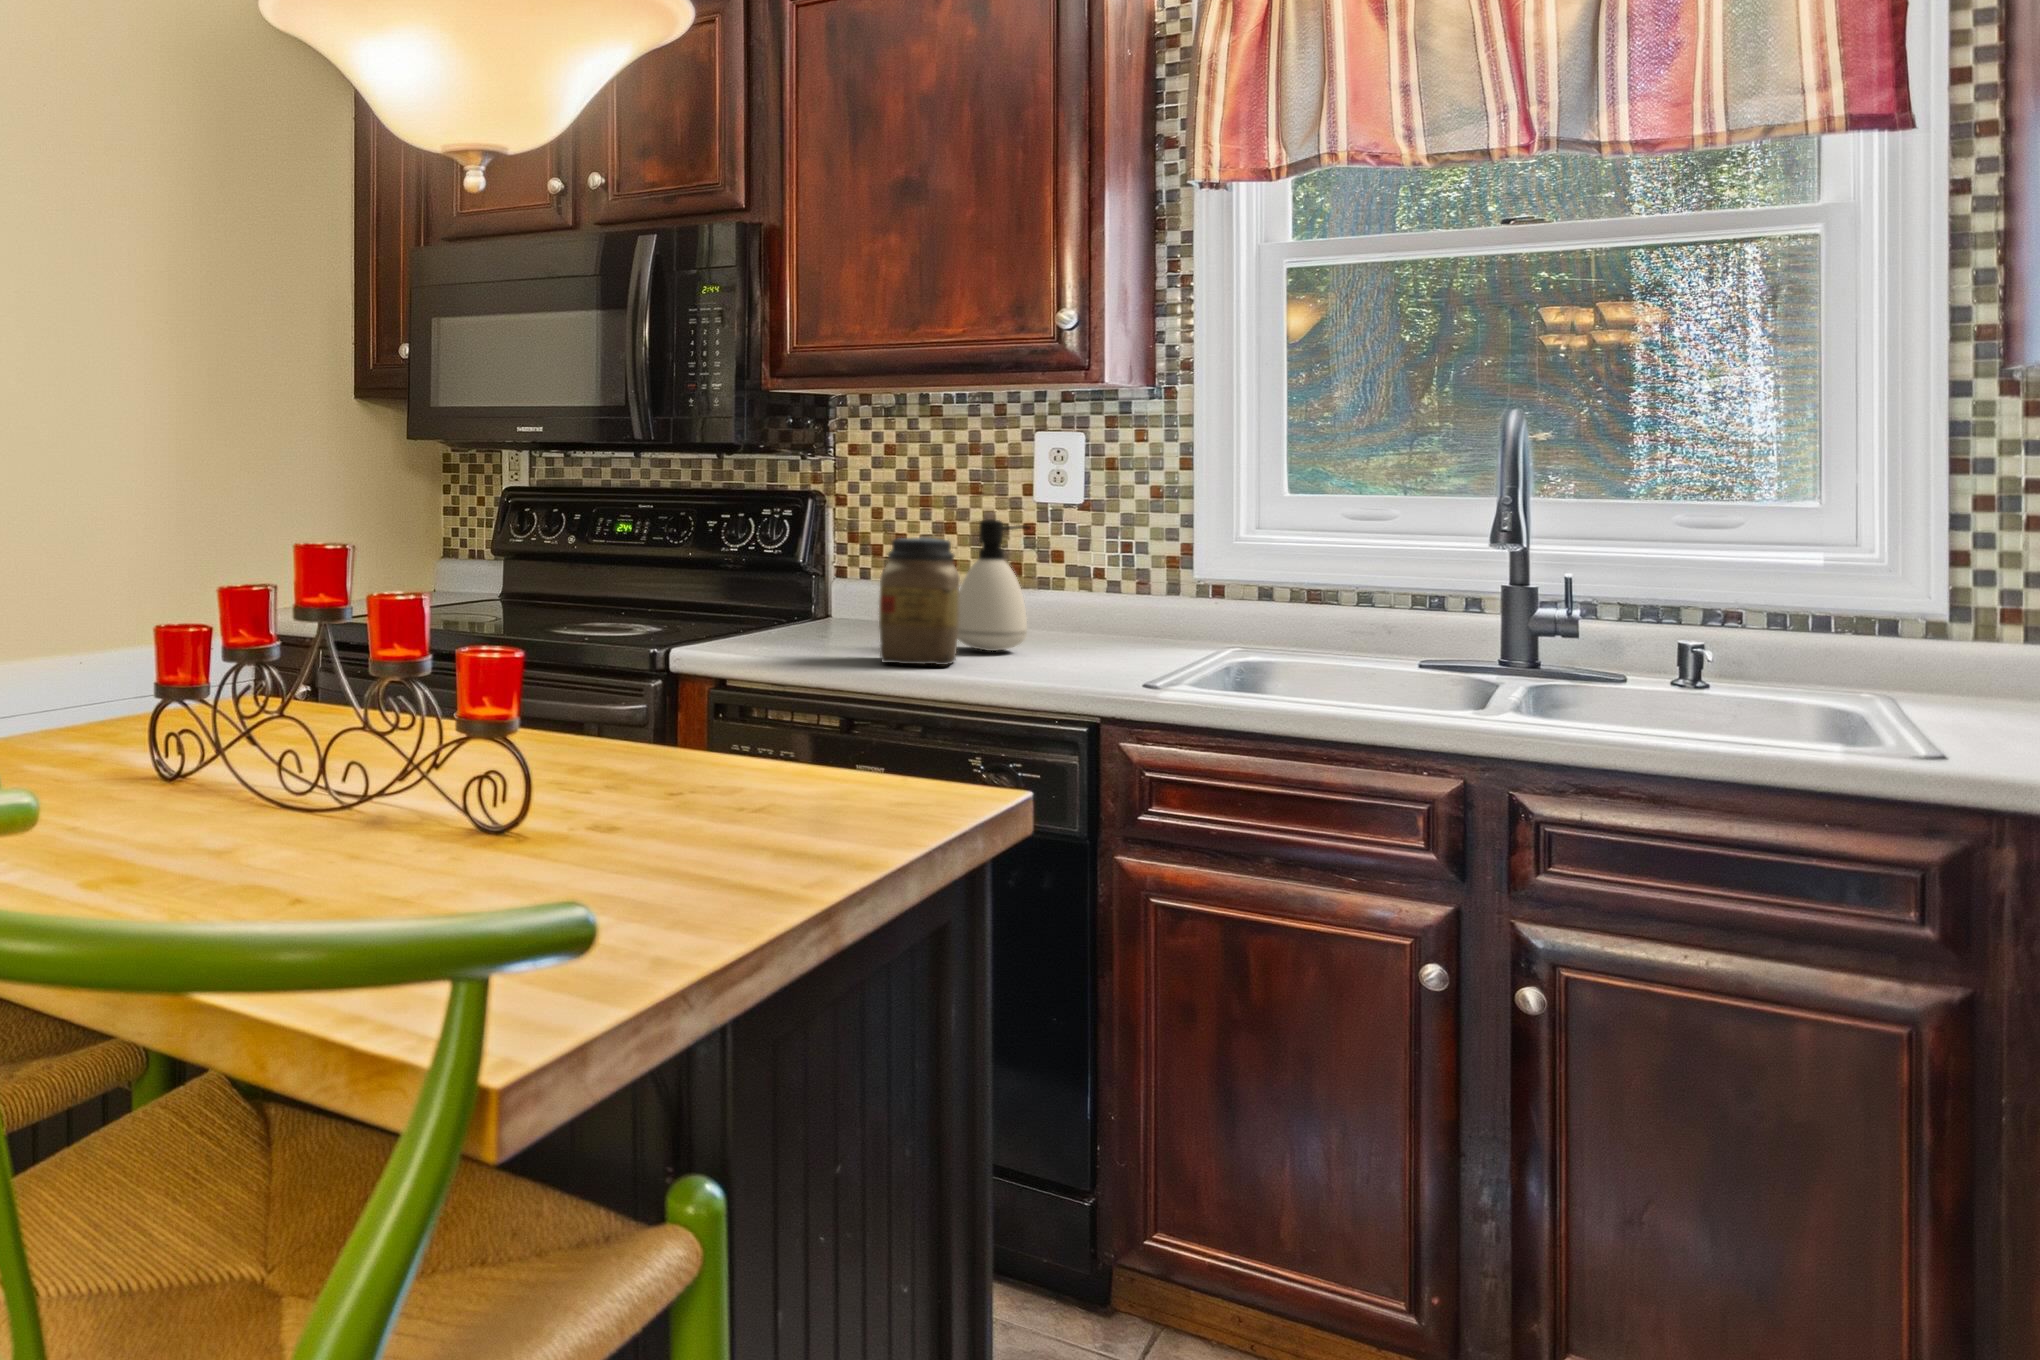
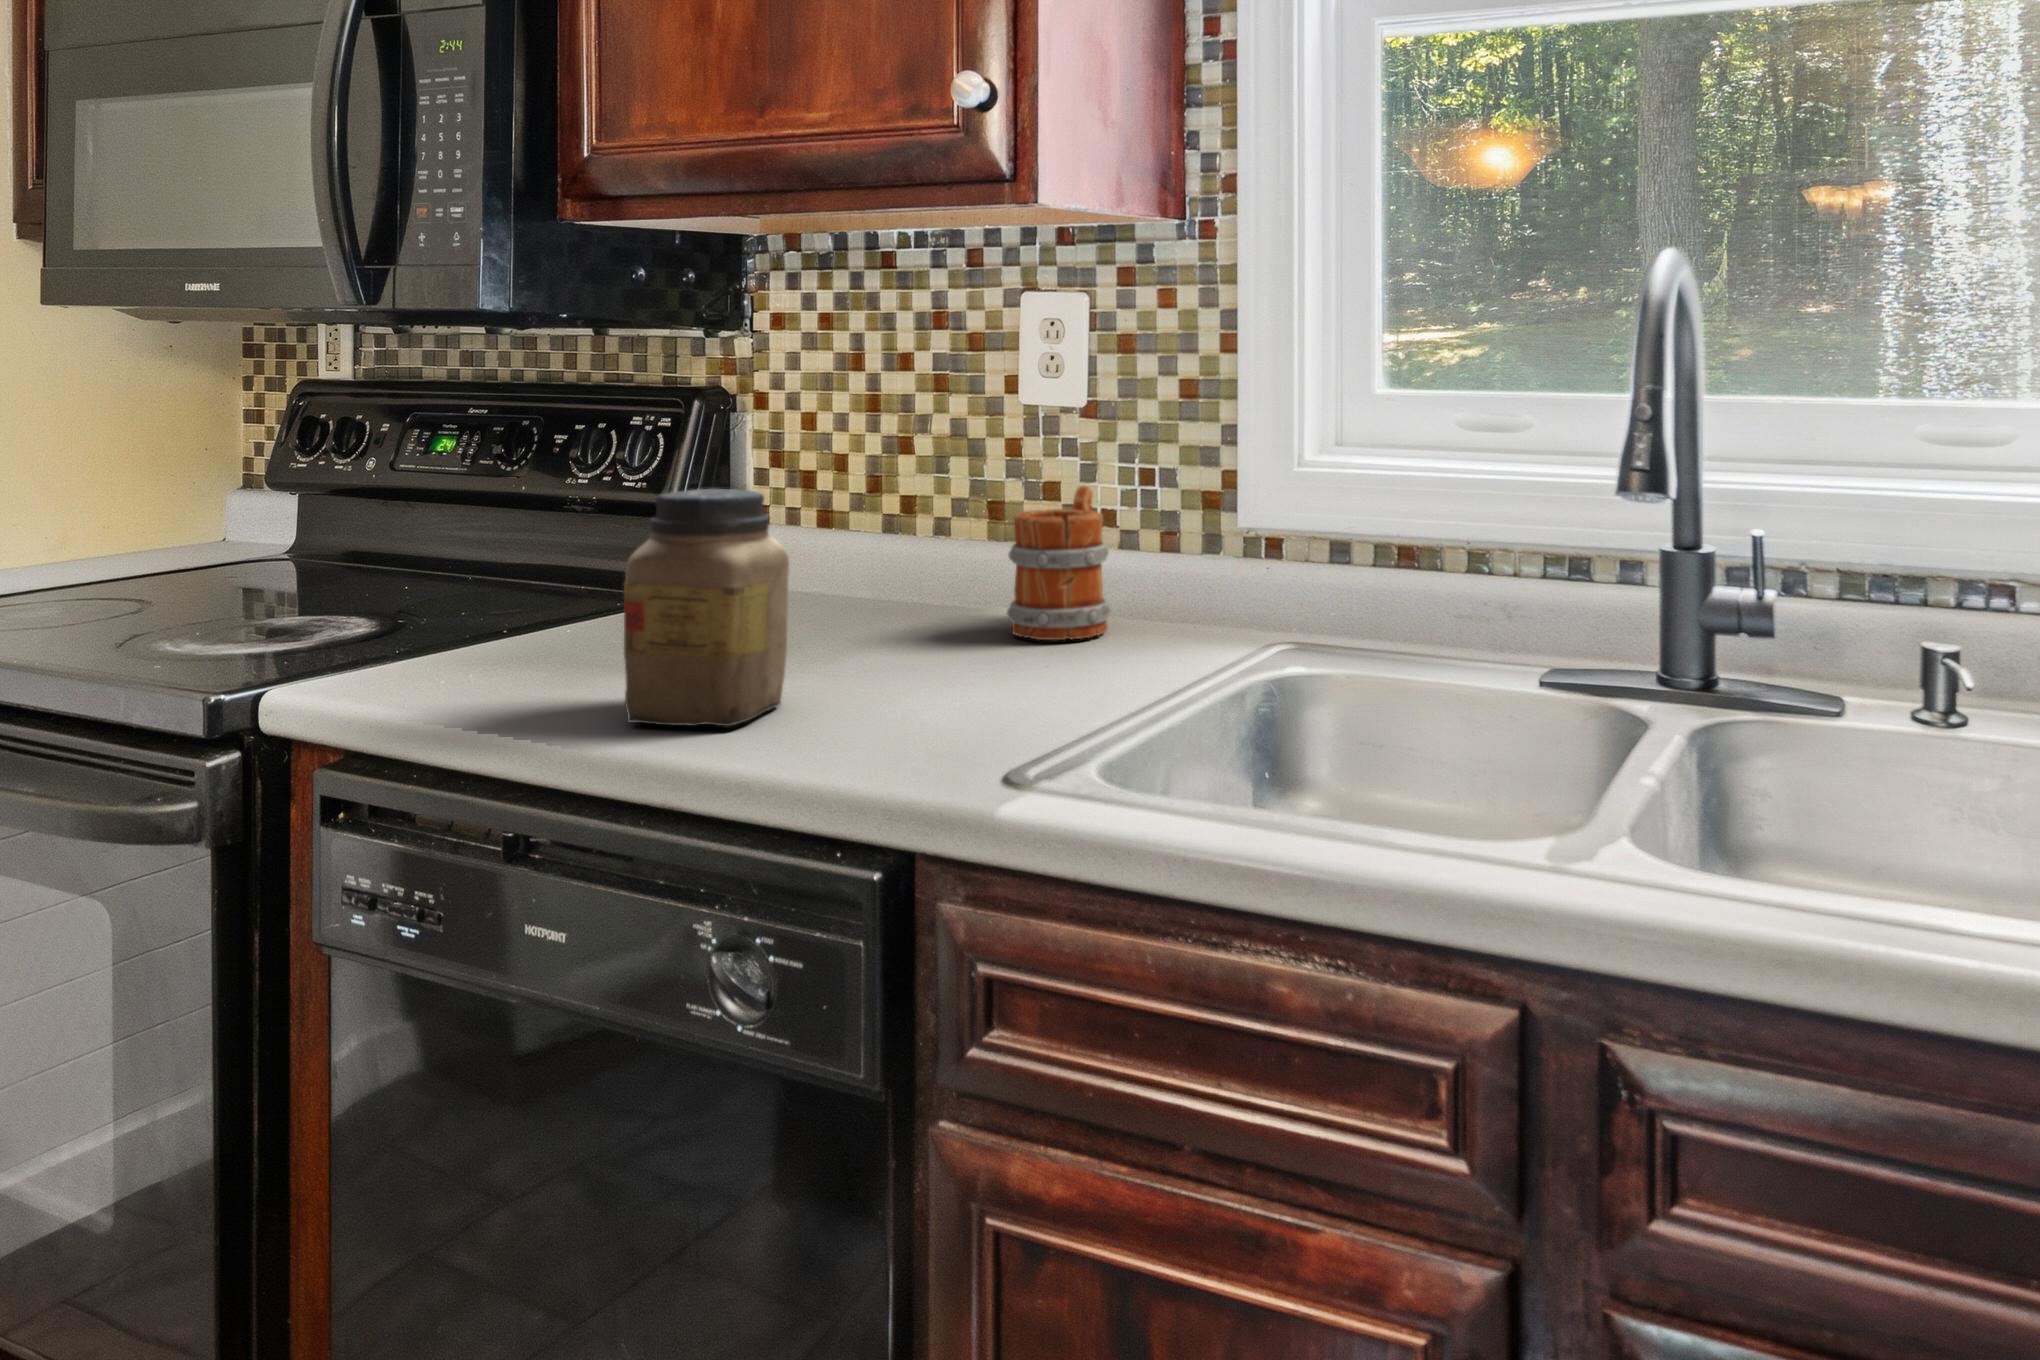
soap dispenser: present [957,519,1030,651] -> none [825,445,948,670]
mug: none [1042,553,1106,643] -> present [1007,486,1111,640]

